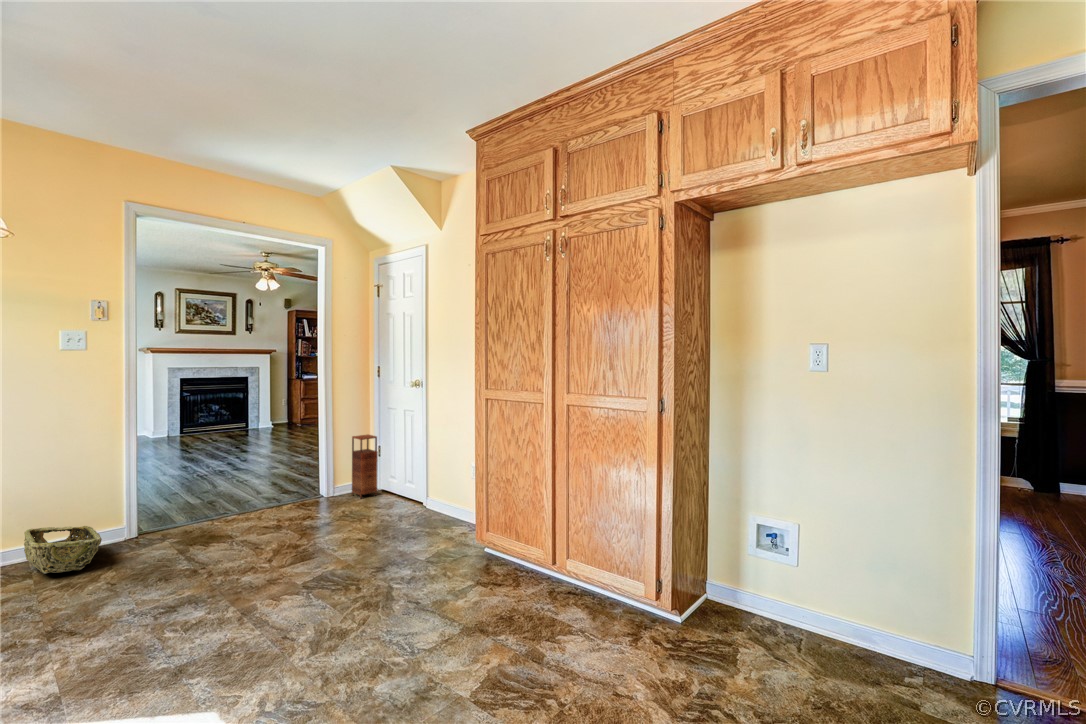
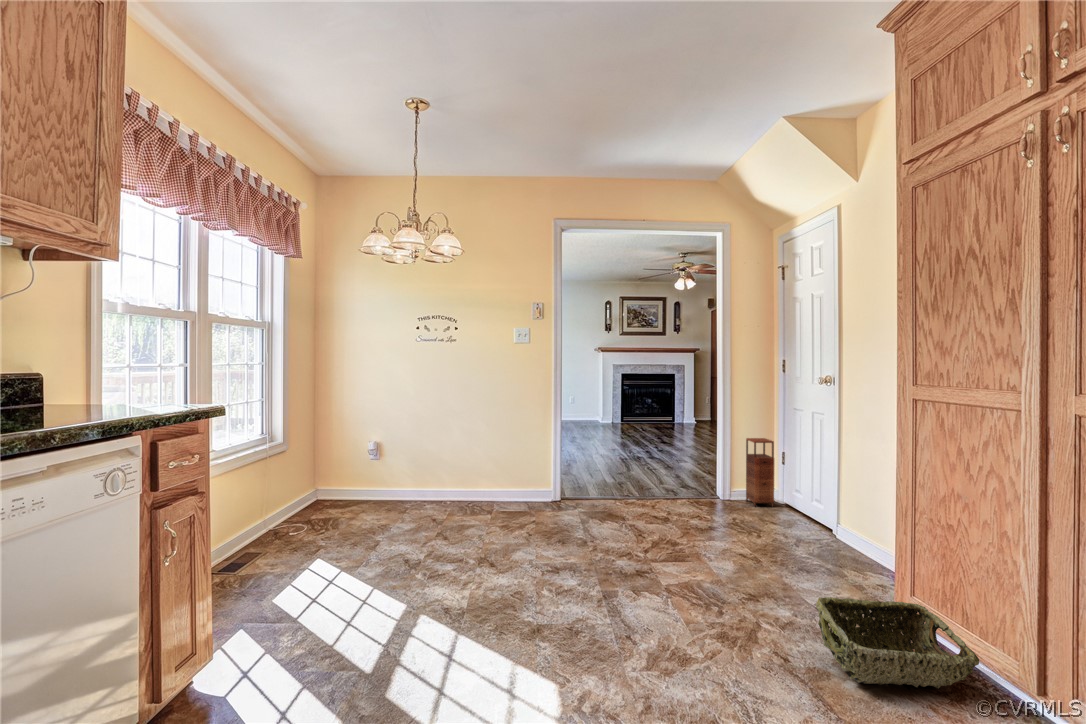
woven basket: present [24,526,102,574] -> present [816,597,979,689]

